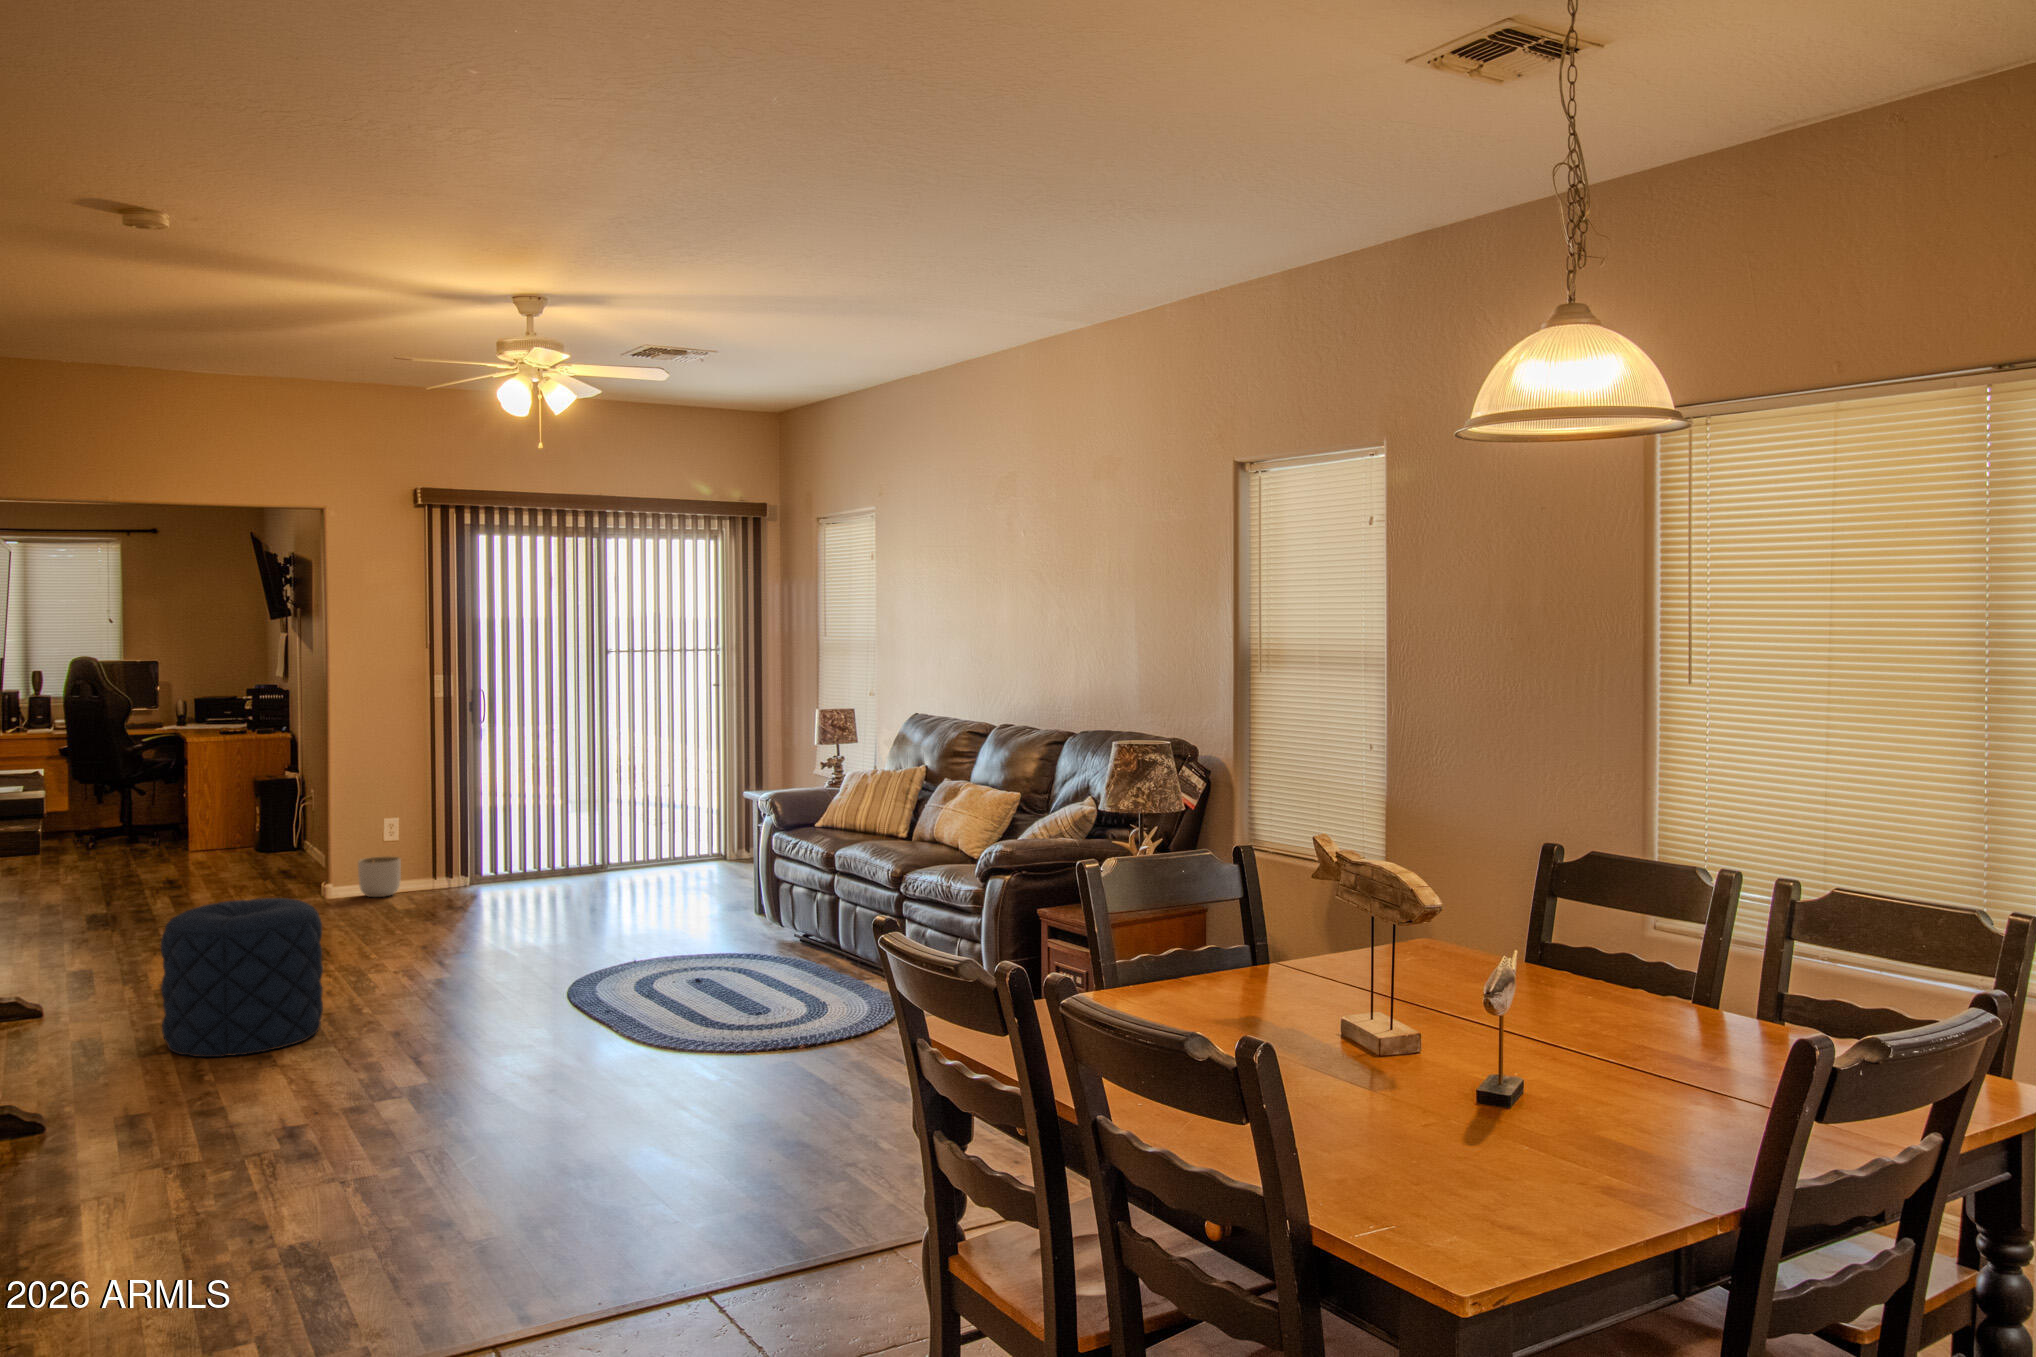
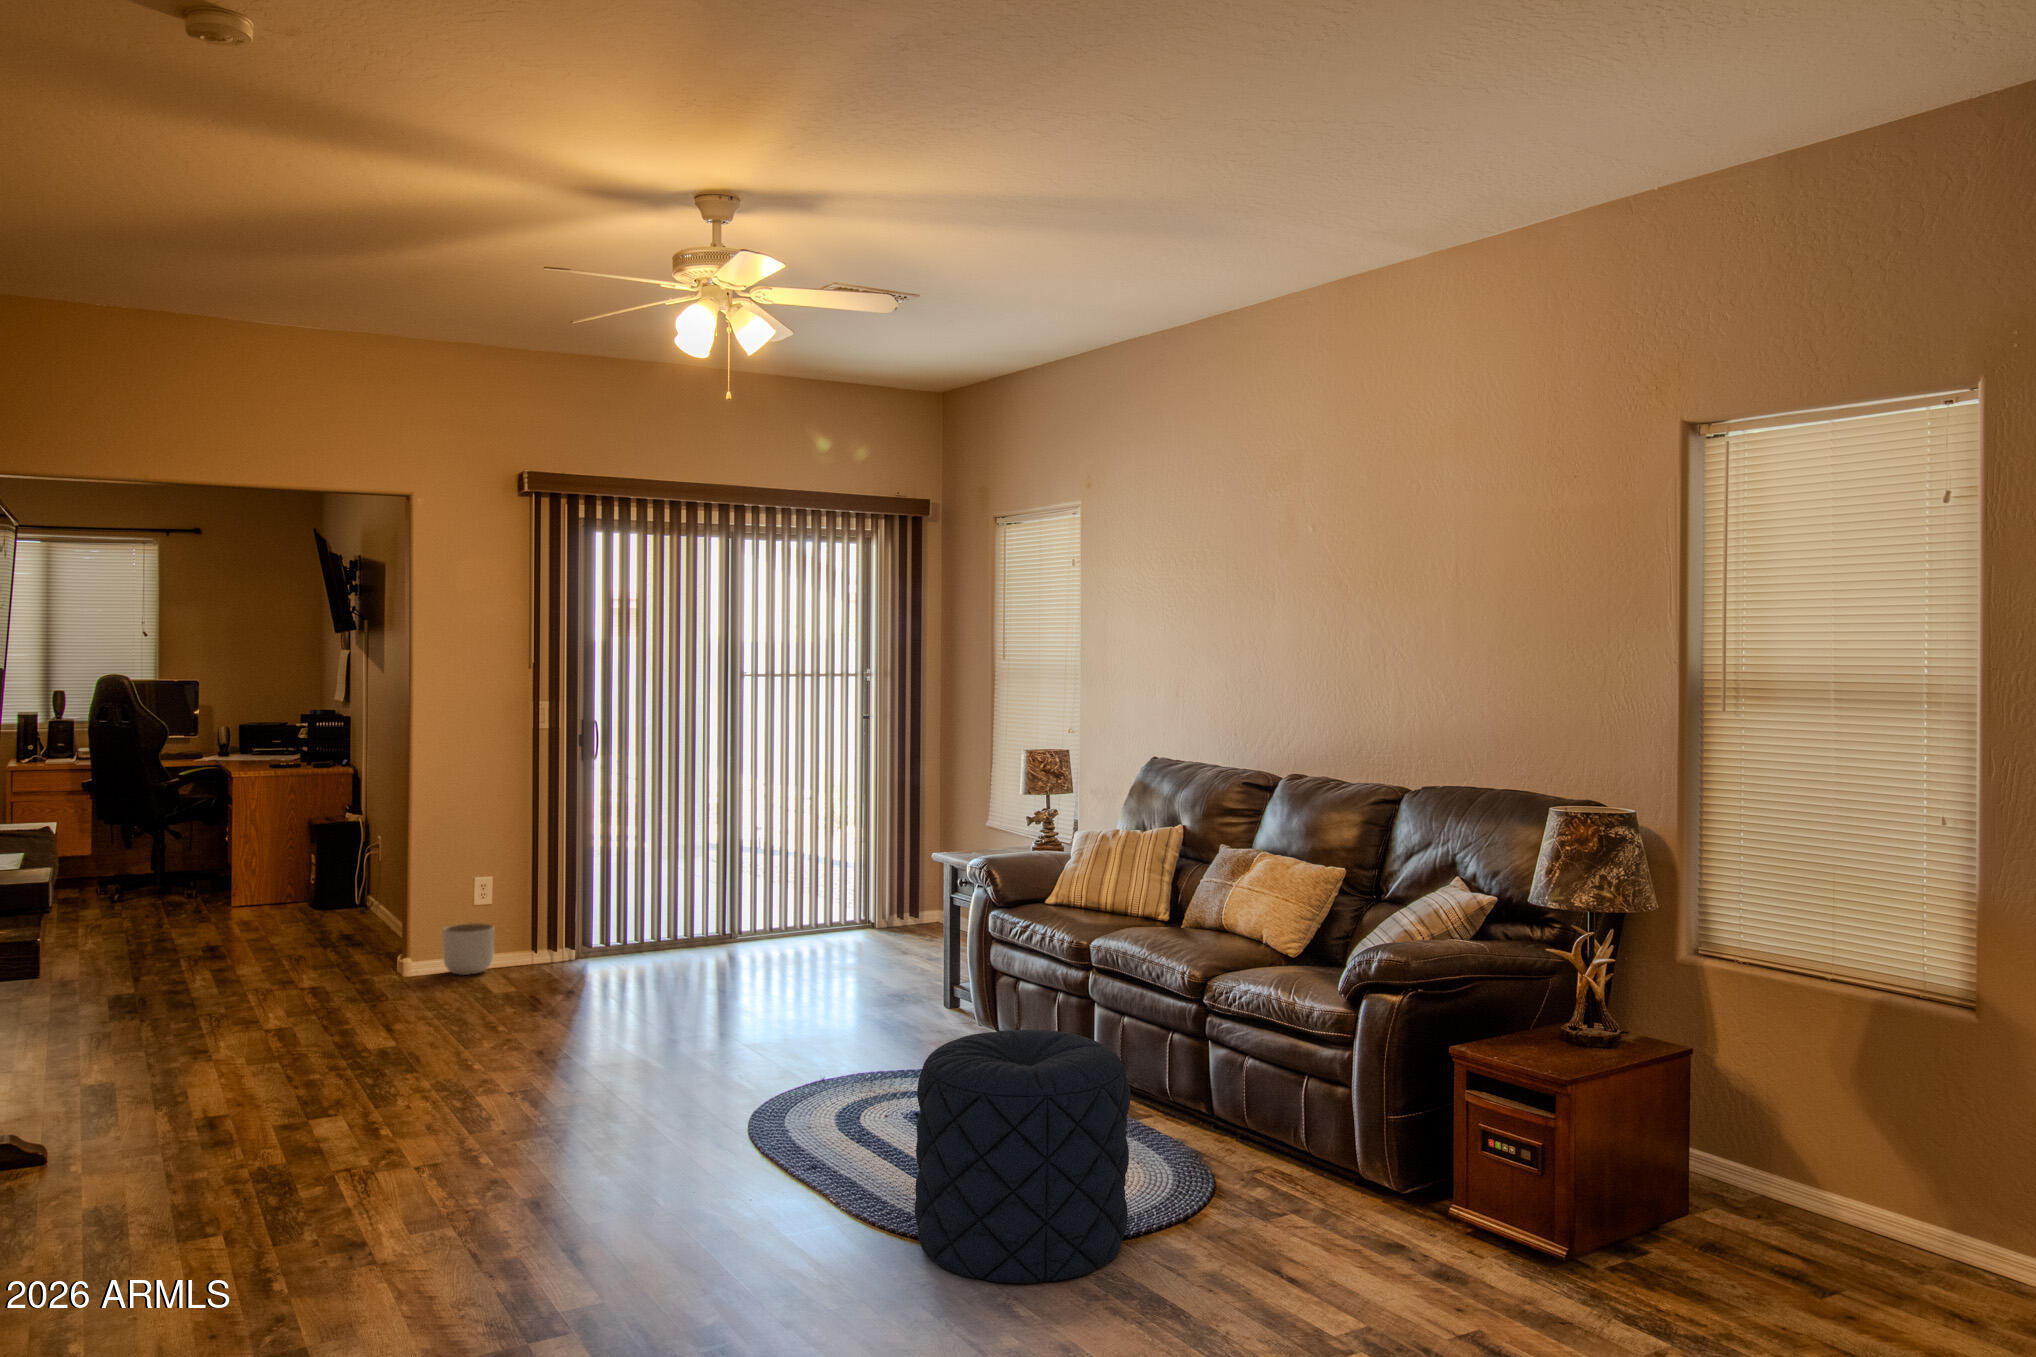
pouf: present [161,898,323,1057] -> present [915,1030,1130,1284]

